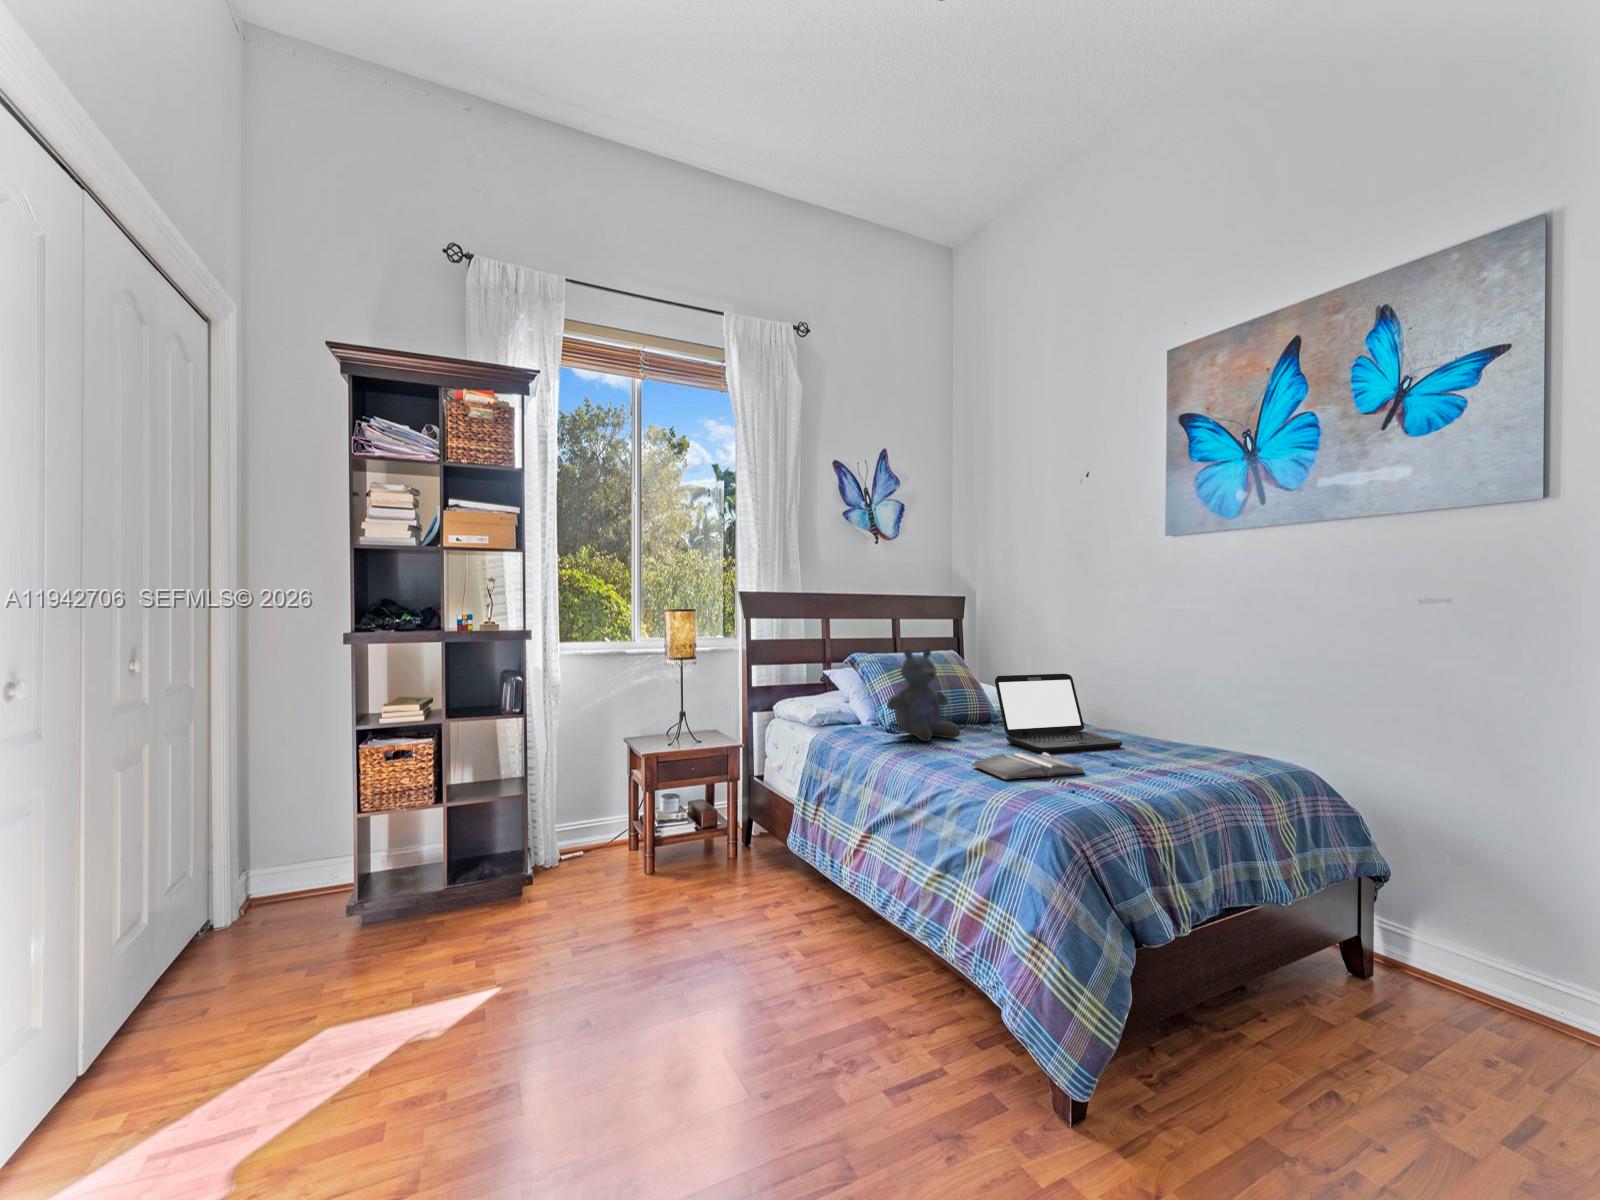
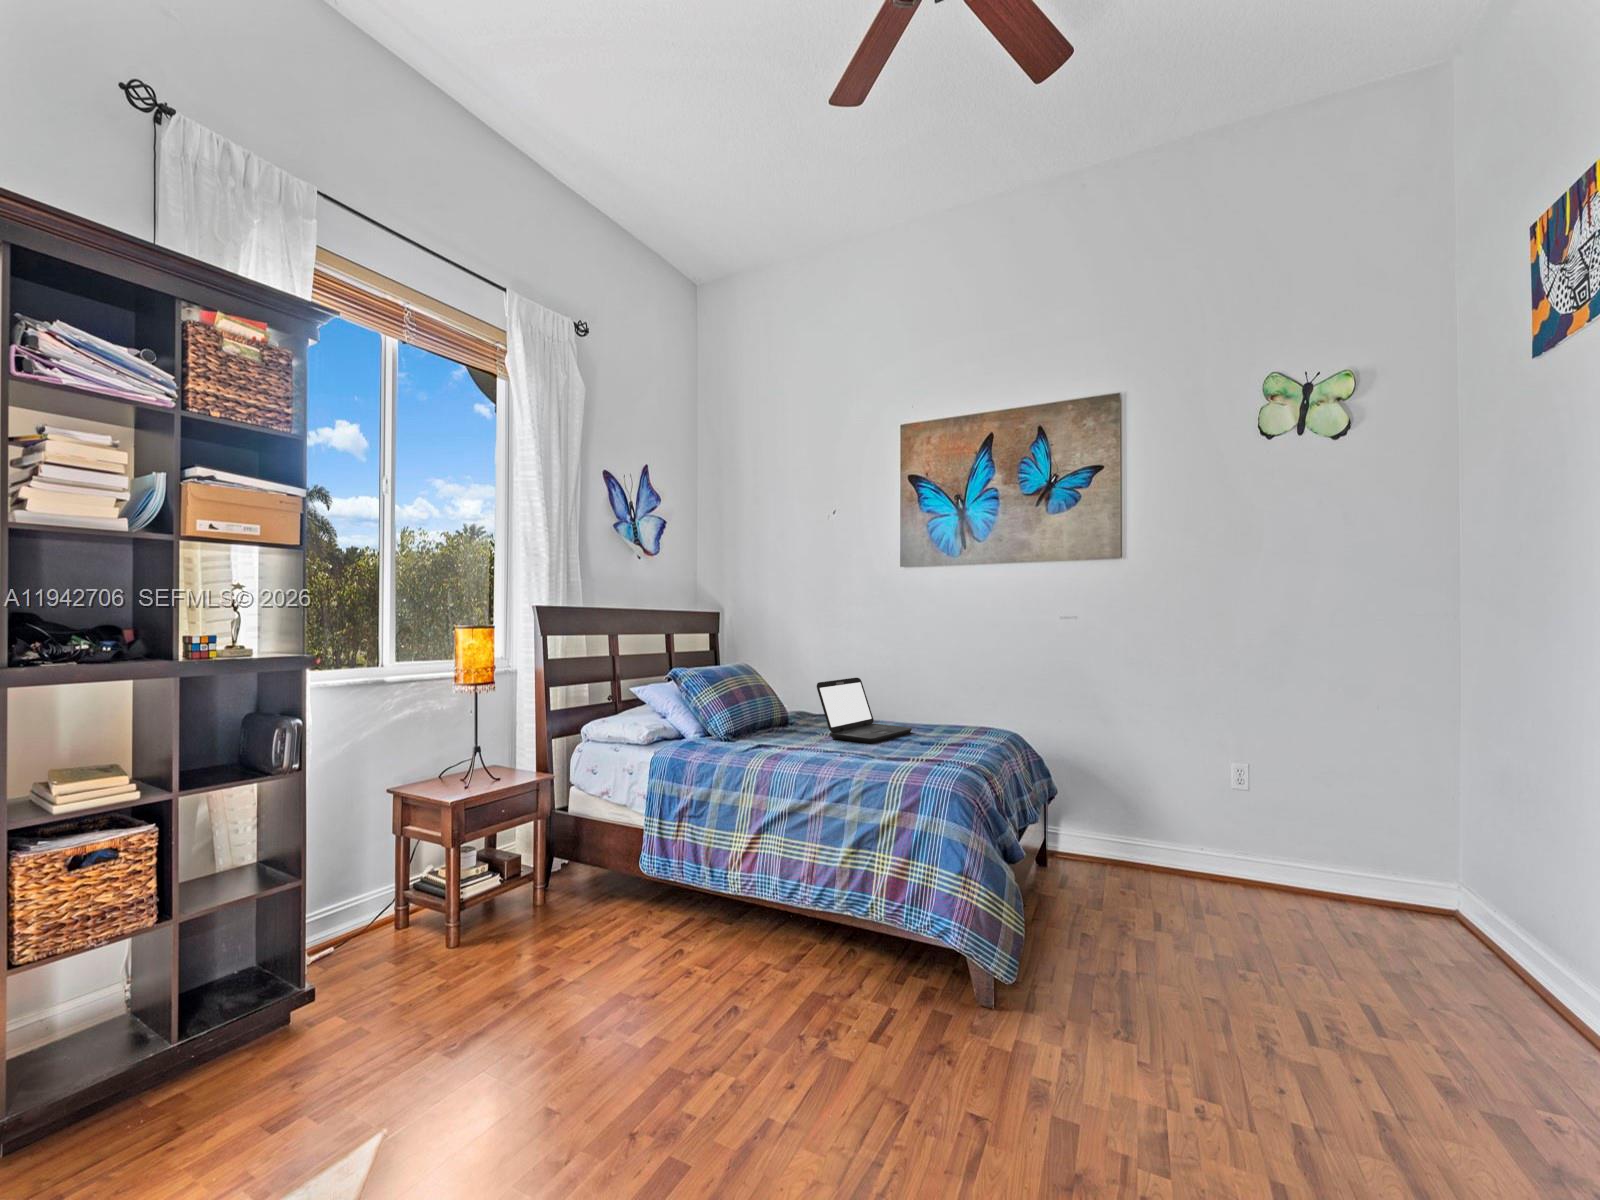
stuffed bear: present [887,648,960,741] -> none [728,661,790,745]
hardback book: present [973,753,1085,780] -> none [845,742,927,765]

